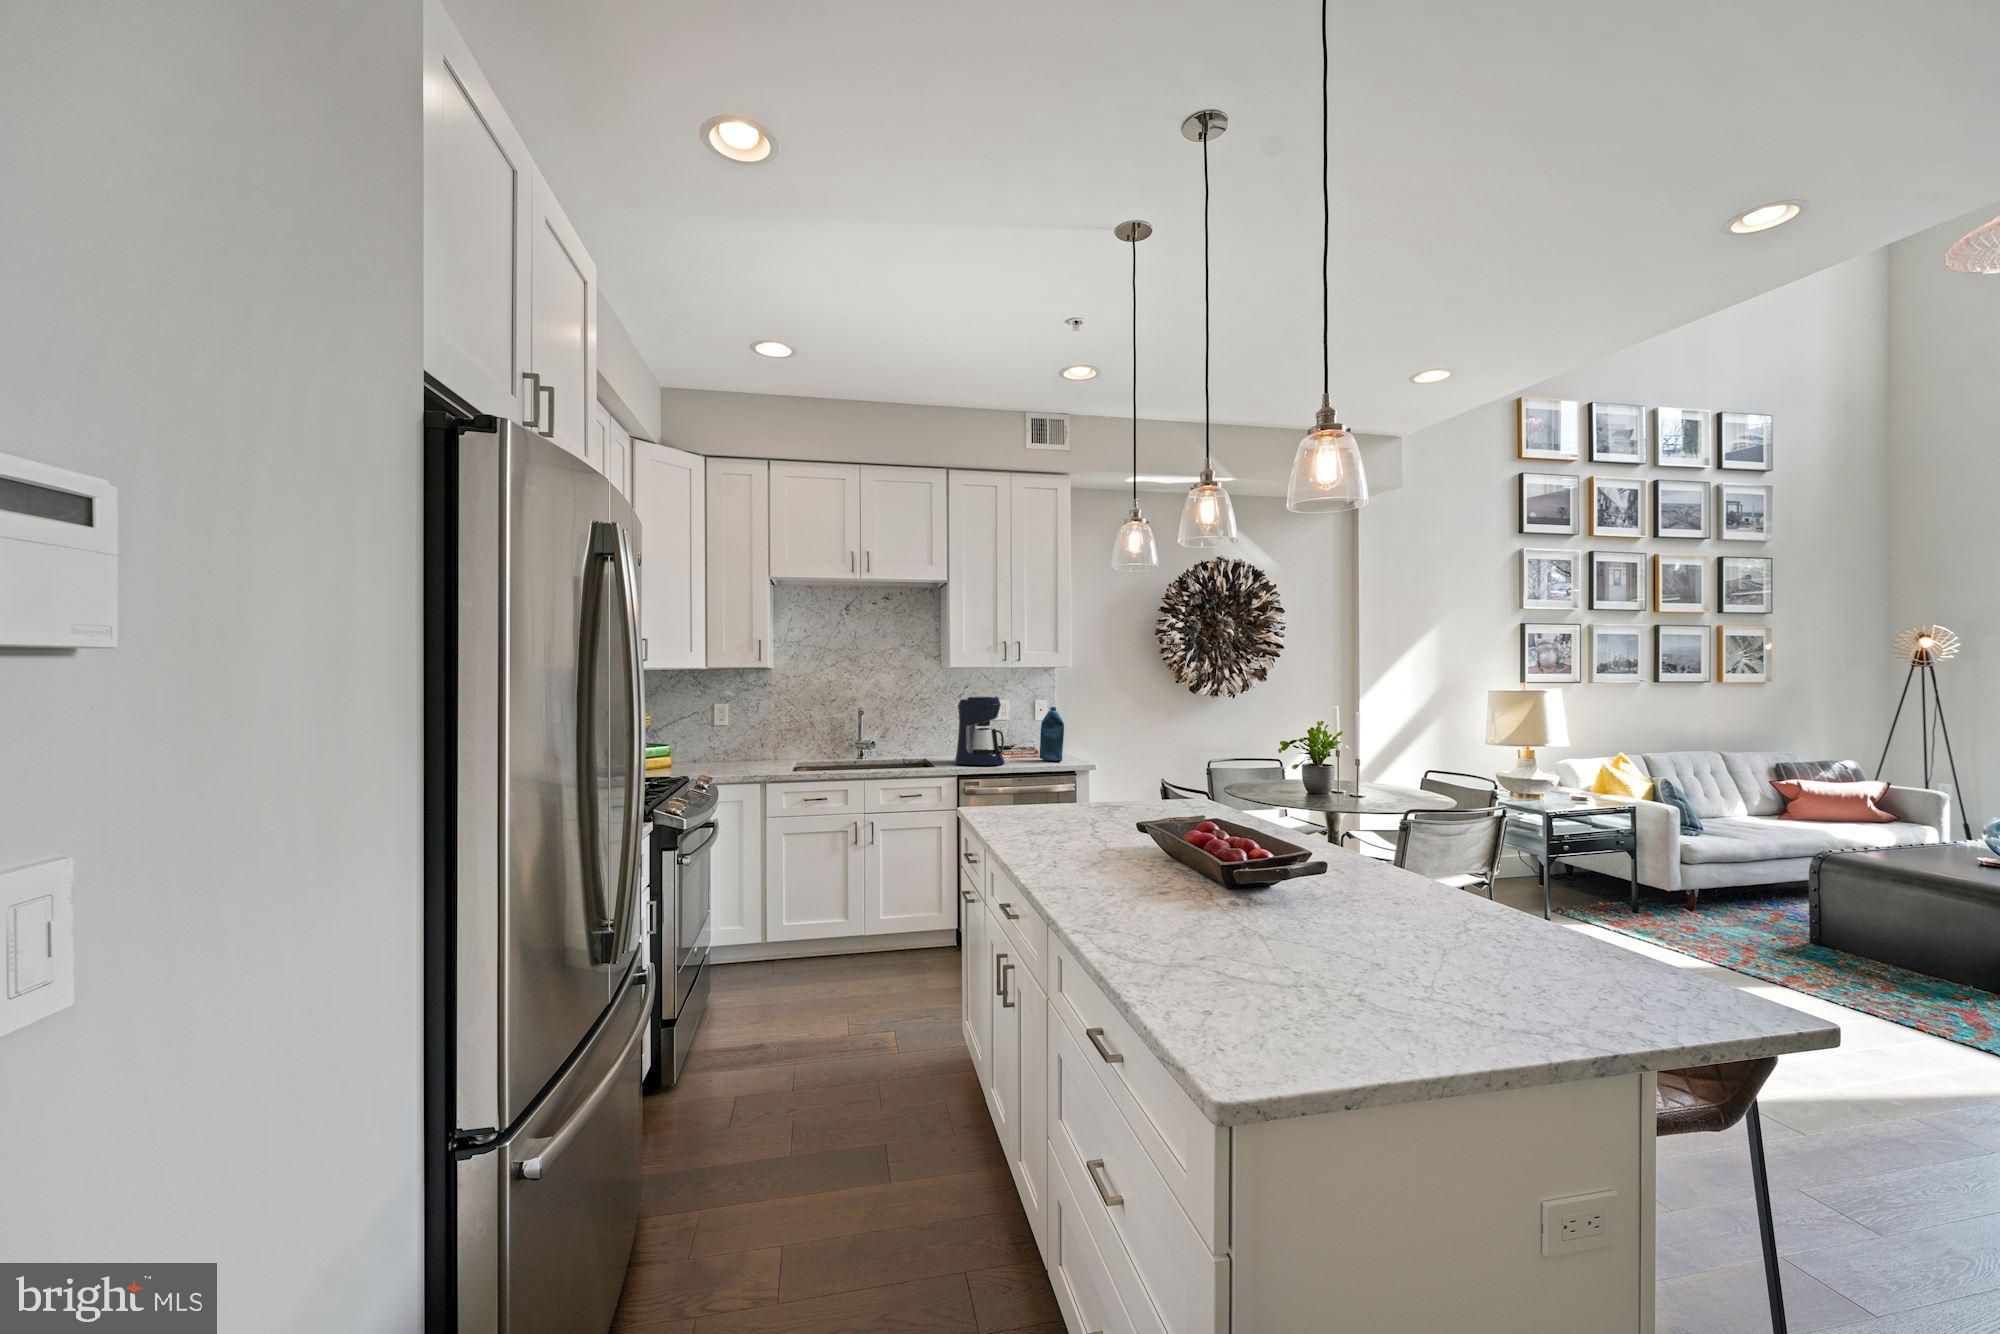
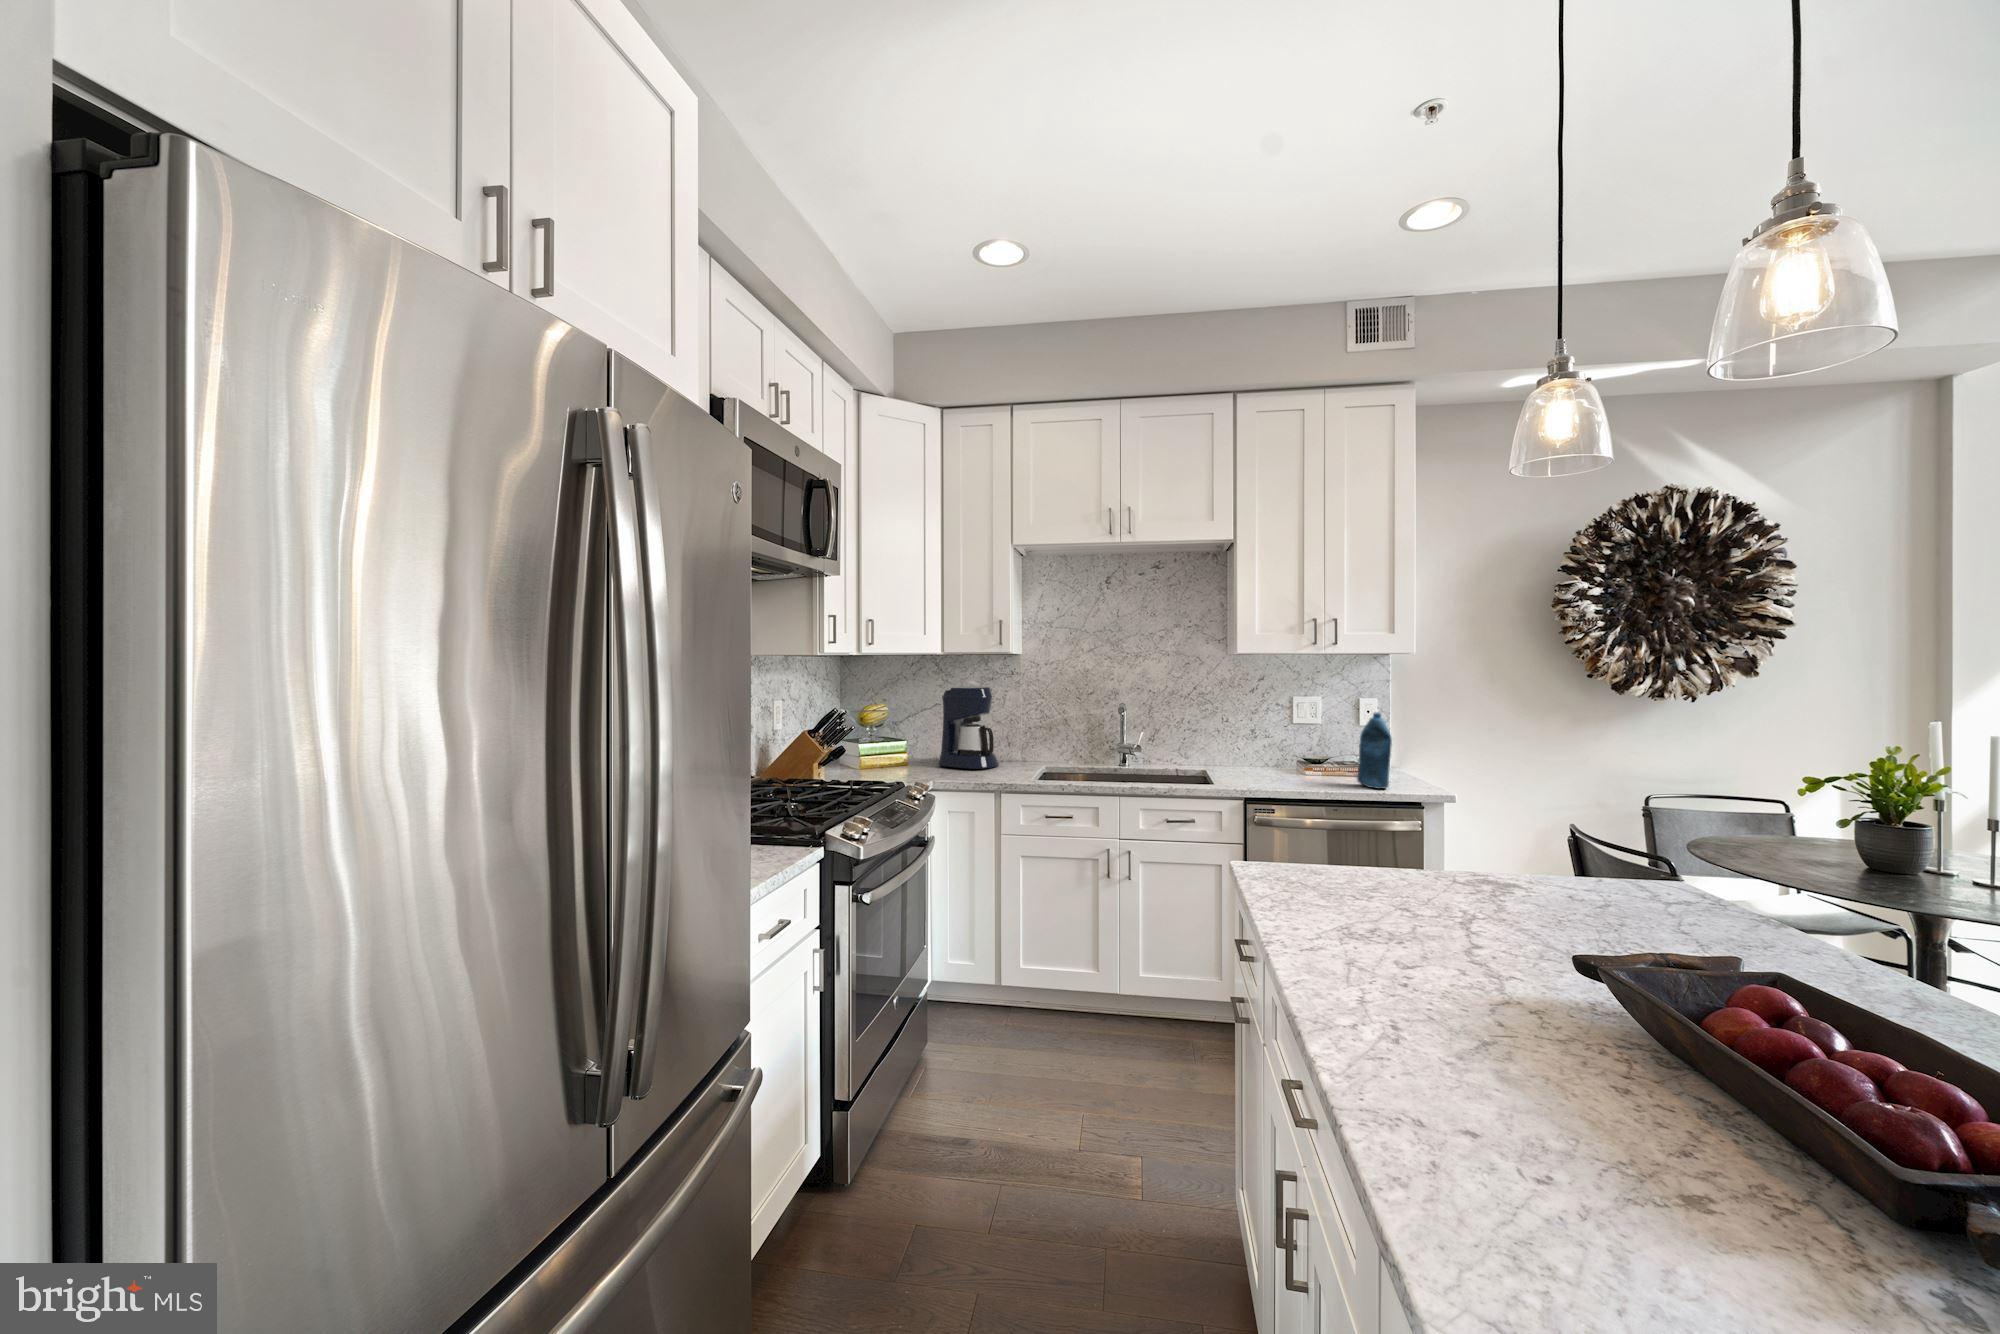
coffee maker: present [955,696,1005,765] -> present [938,686,999,769]

